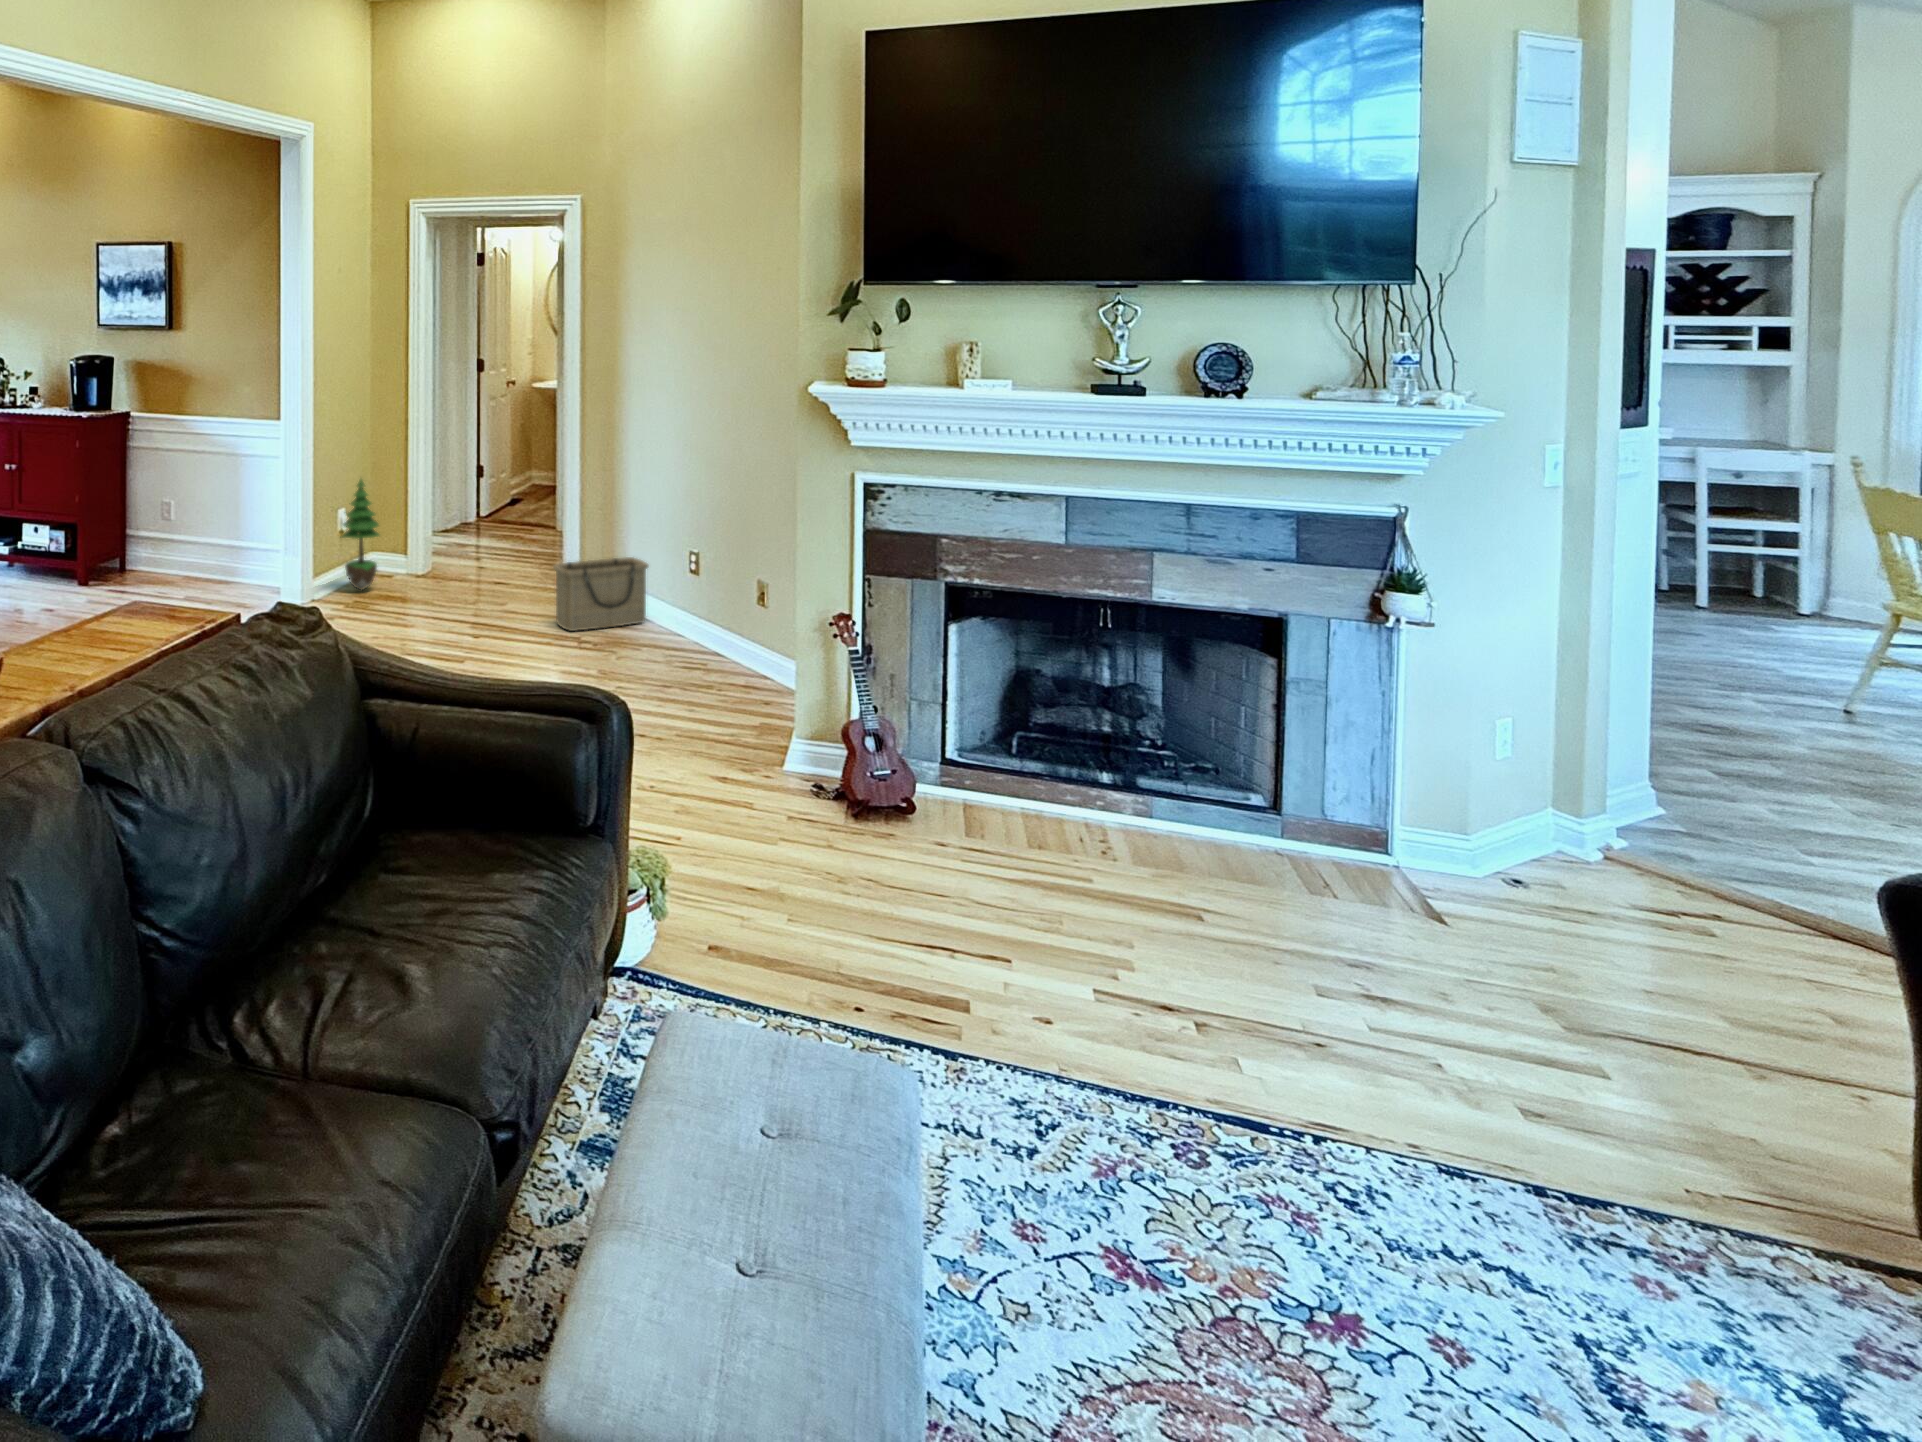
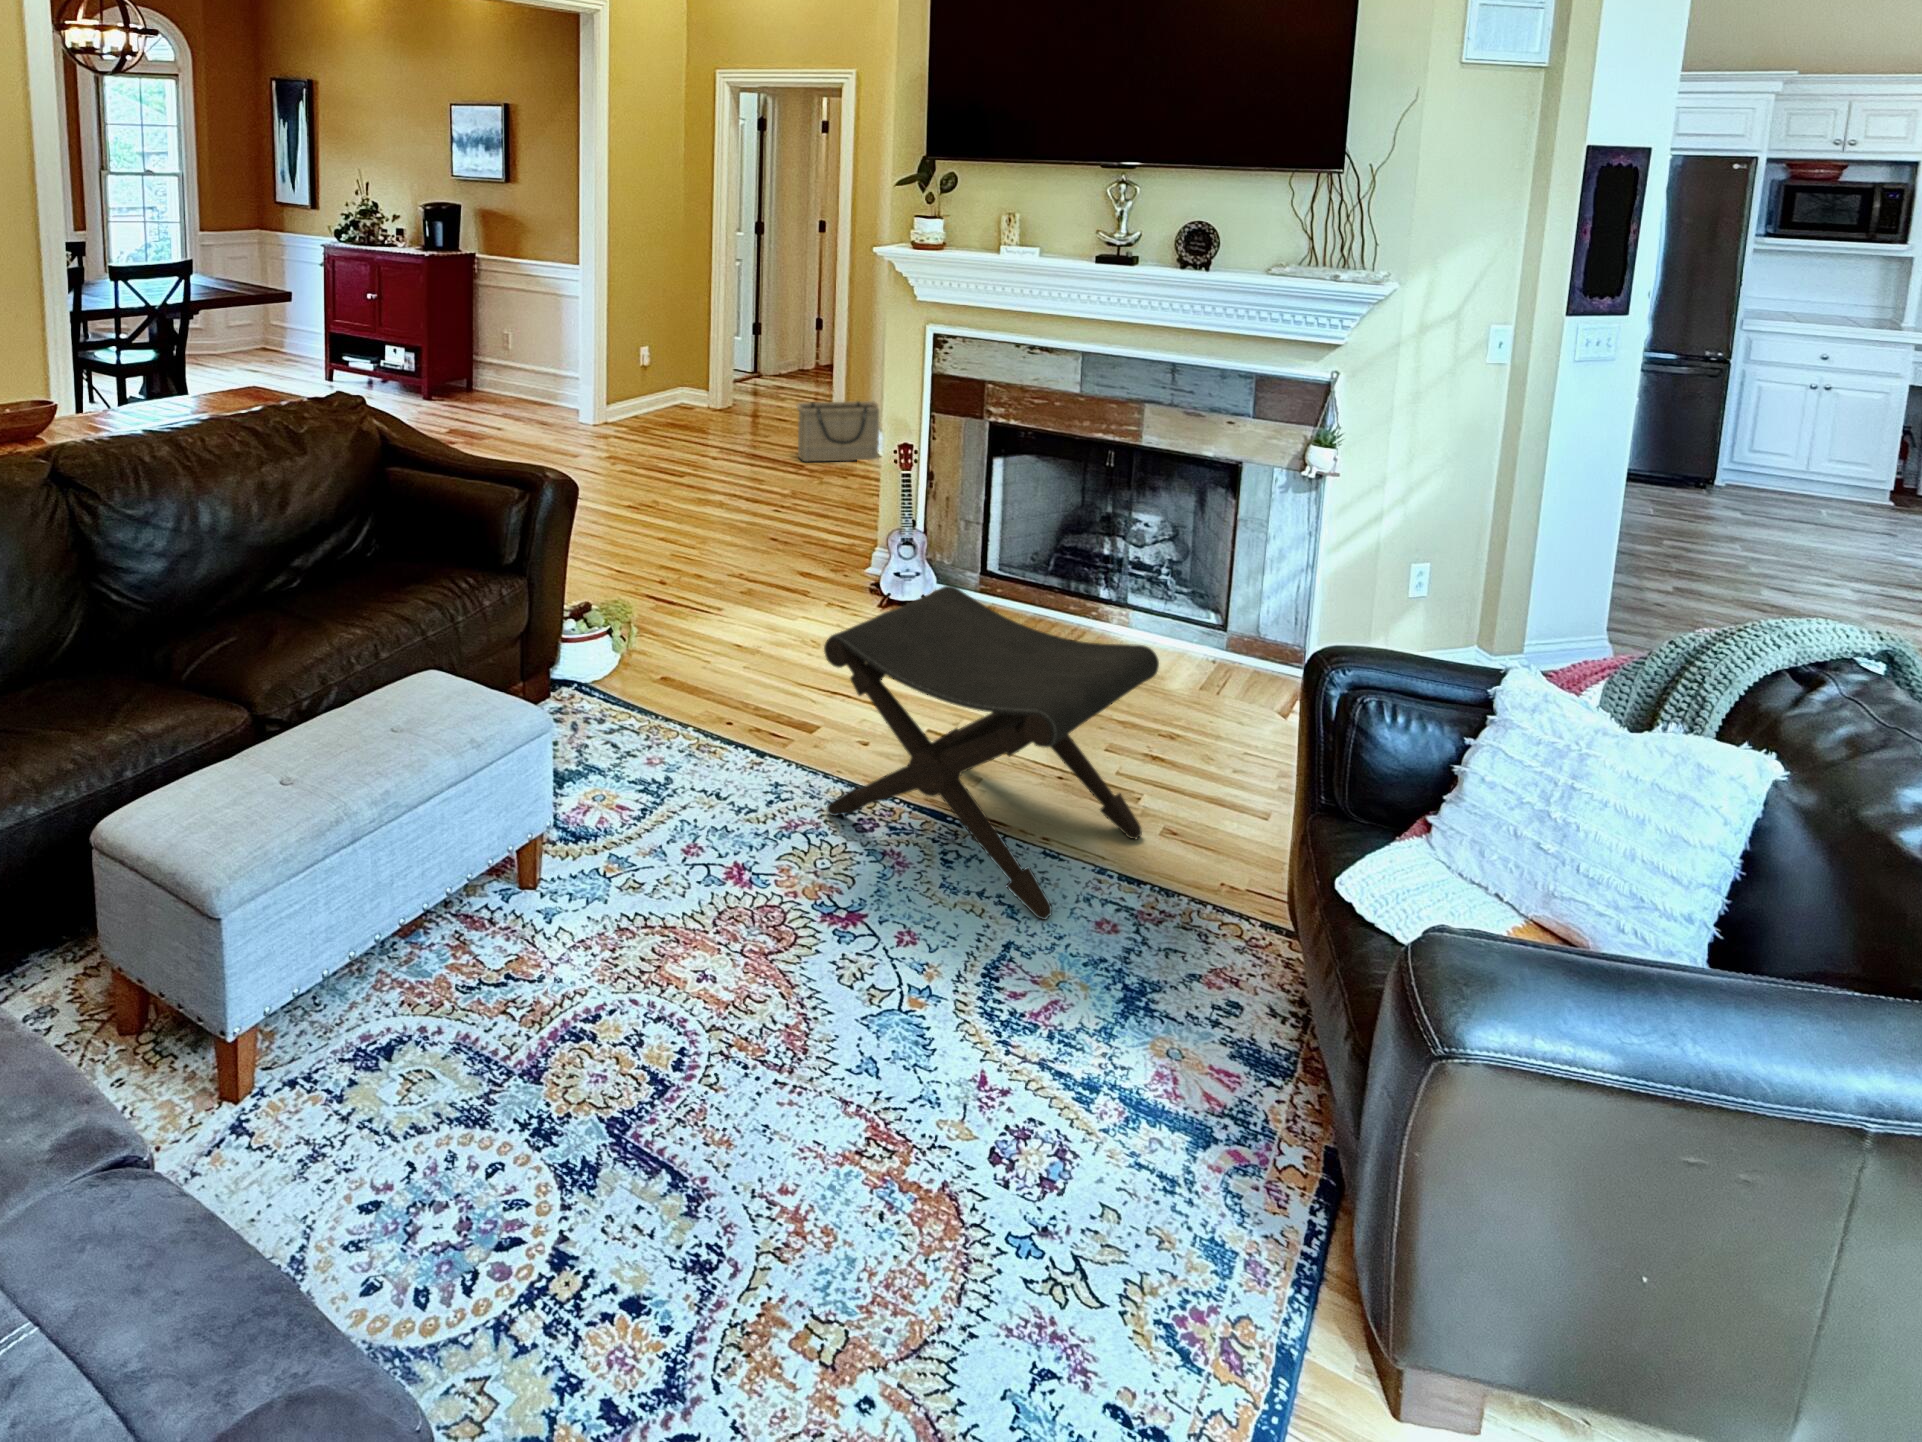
potted tree: present [342,480,379,590] -> none [639,319,676,420]
footstool: none [1106,809,1590,1307] -> present [824,586,1159,920]

